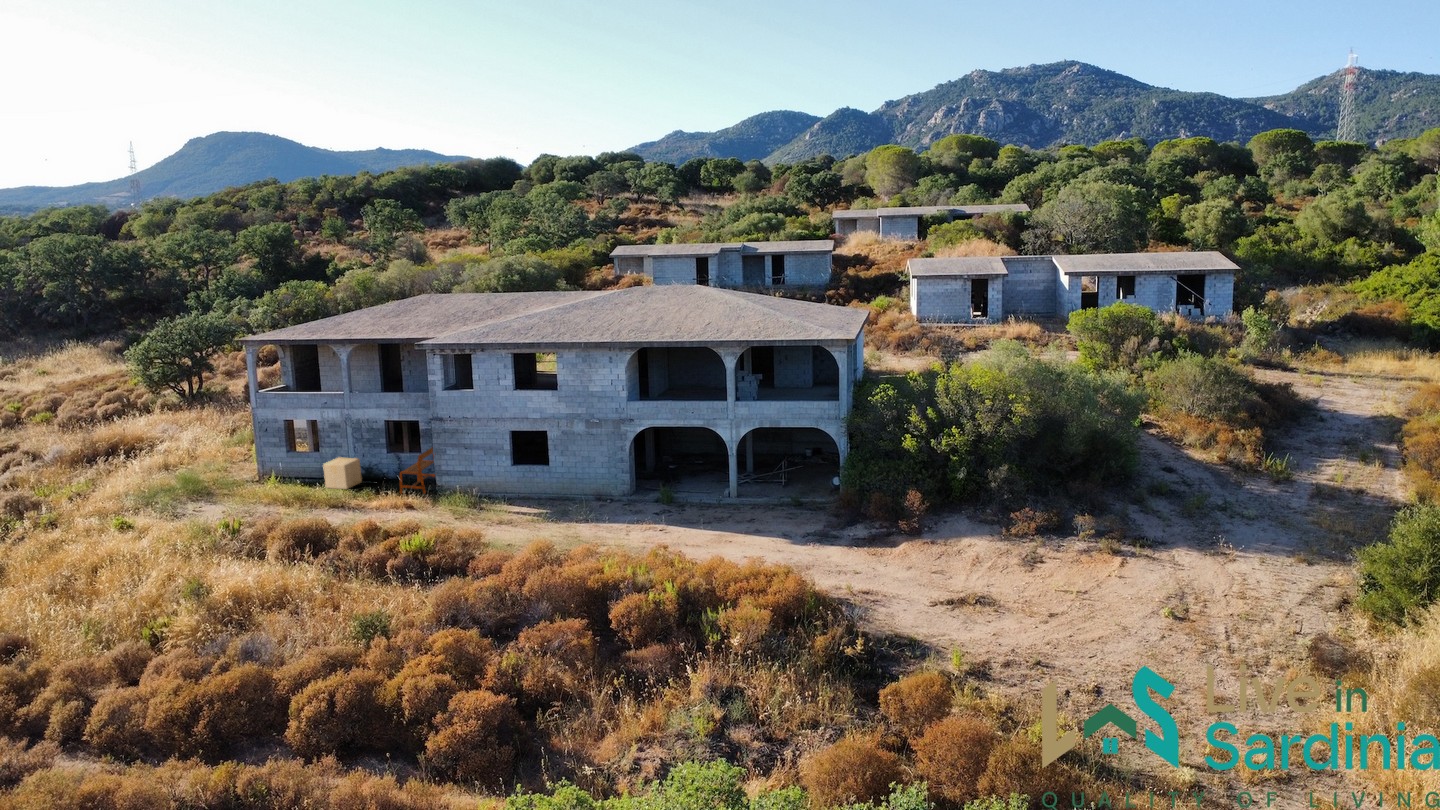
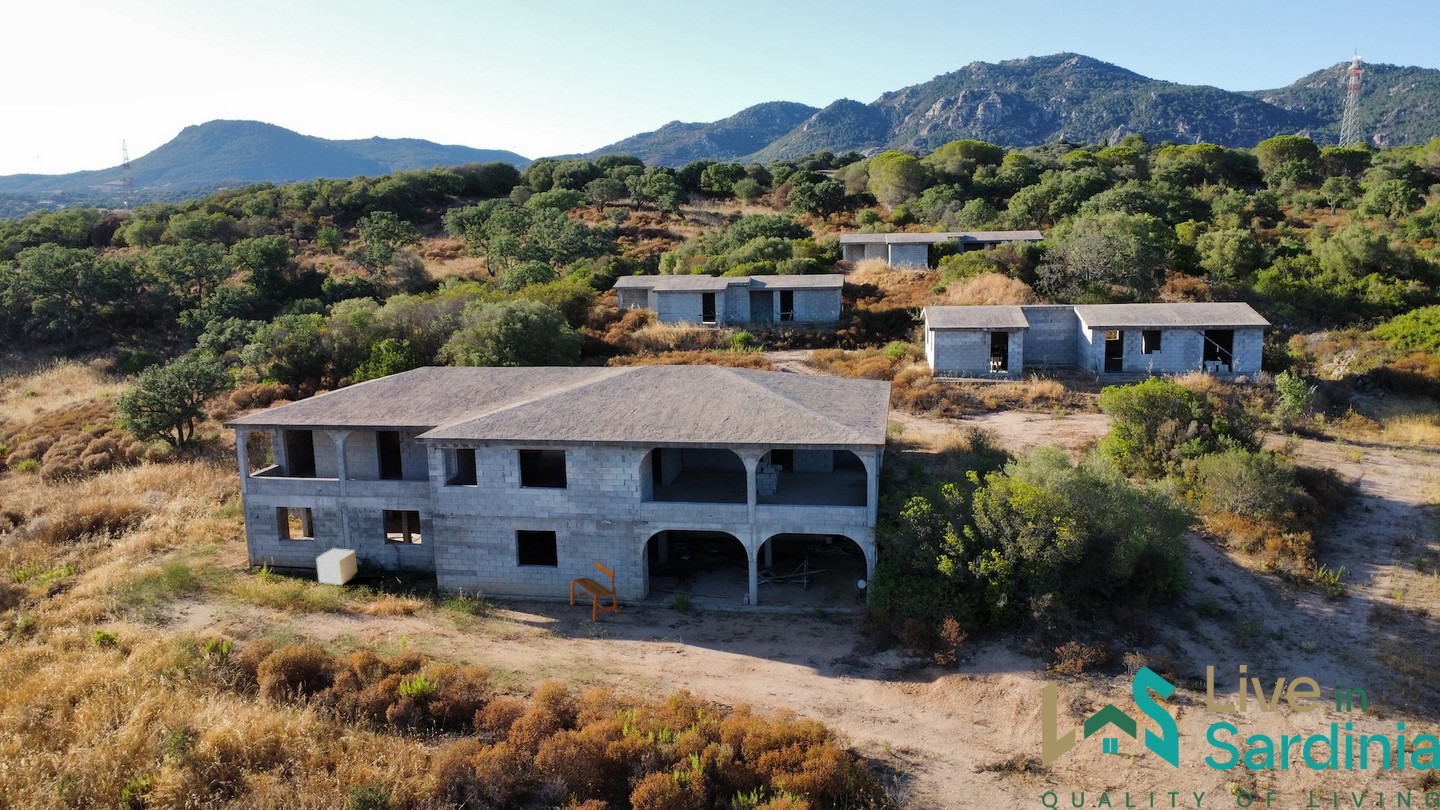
bench: present [400,447,435,494] -> present [571,561,618,621]

